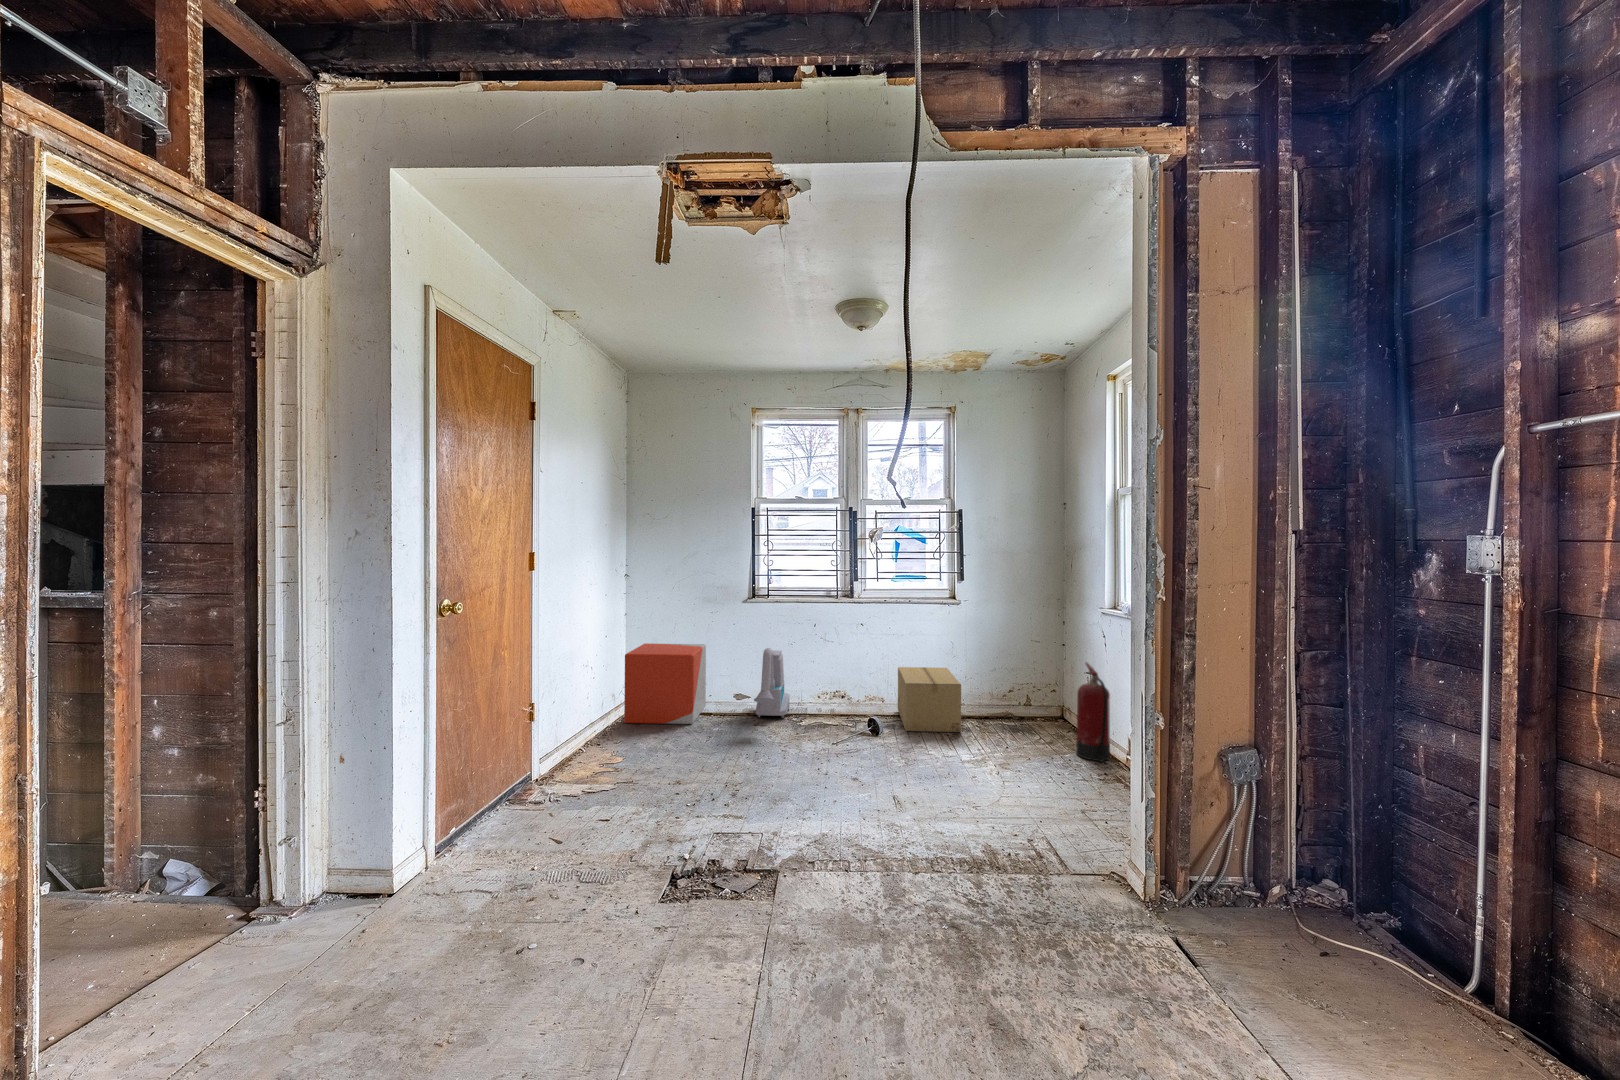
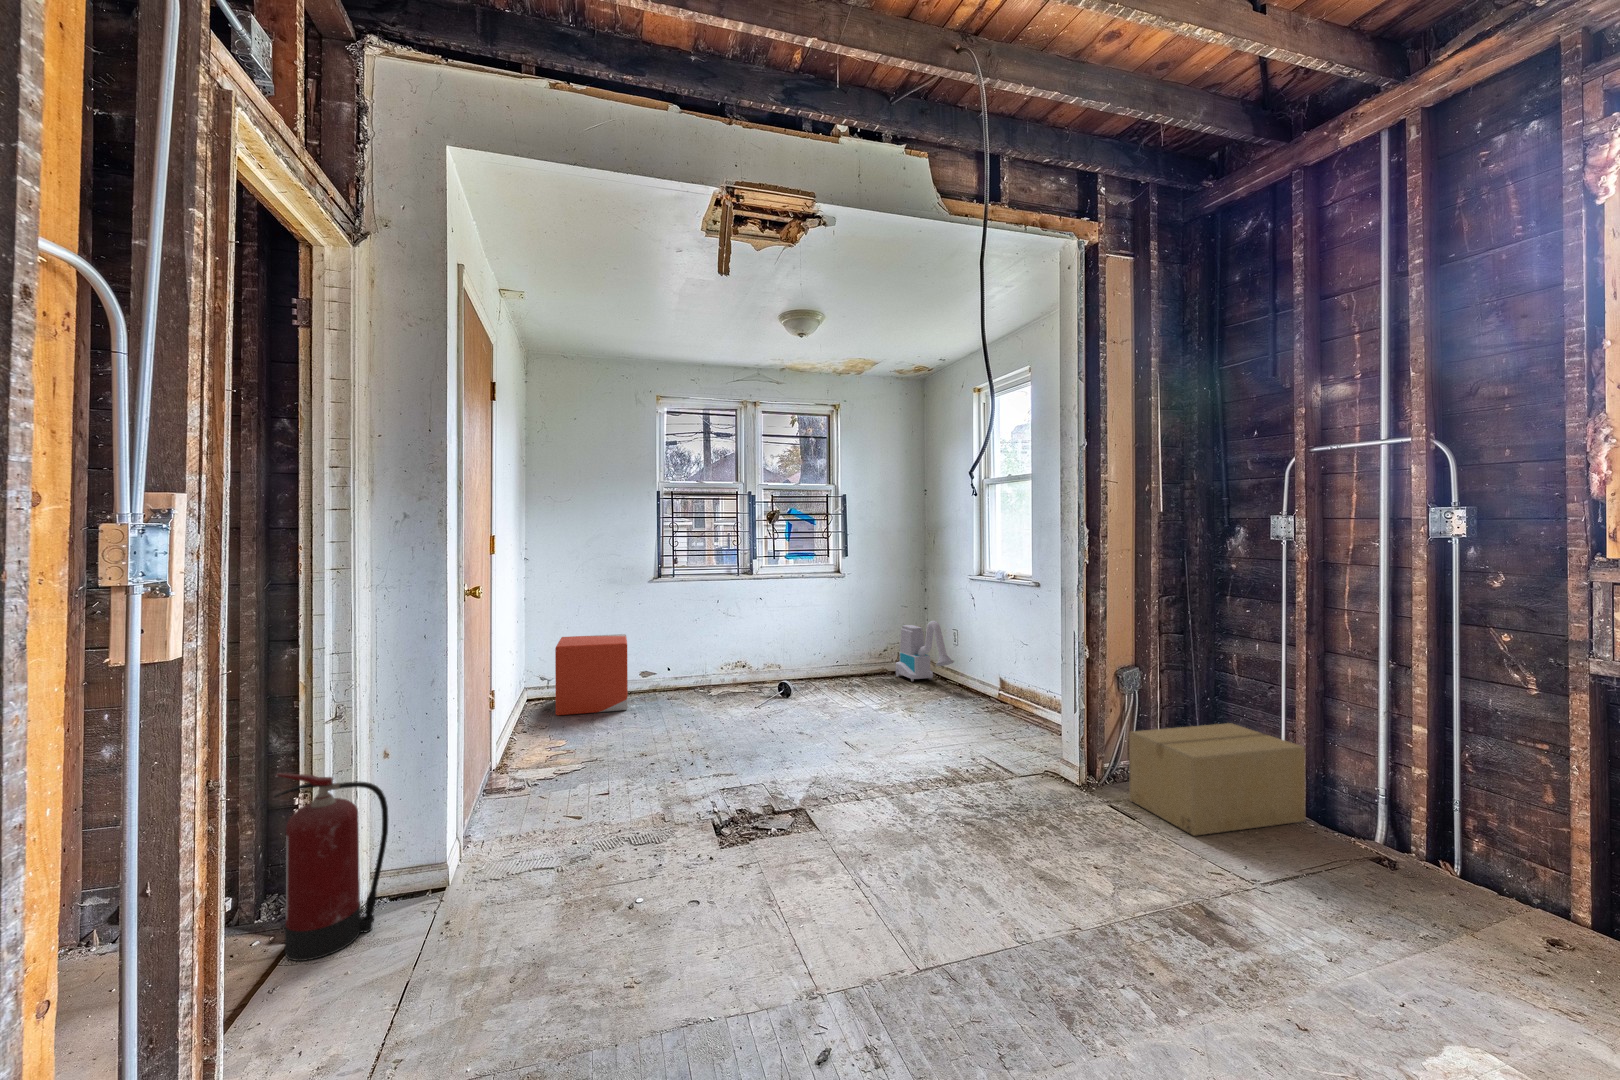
vacuum cleaner: present [754,648,790,718] -> present [896,621,954,681]
fire extinguisher: present [1076,663,1110,762] -> present [274,773,388,961]
cardboard box: present [898,667,961,732] -> present [1129,723,1306,836]

